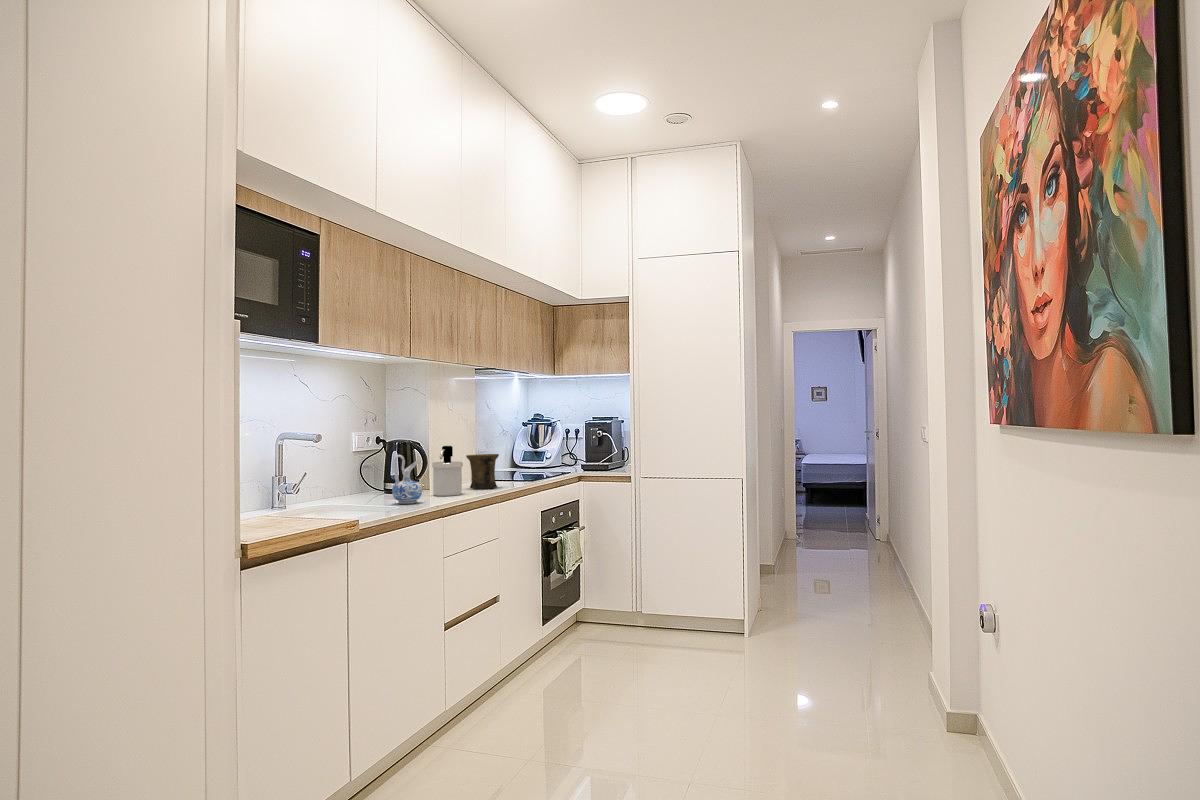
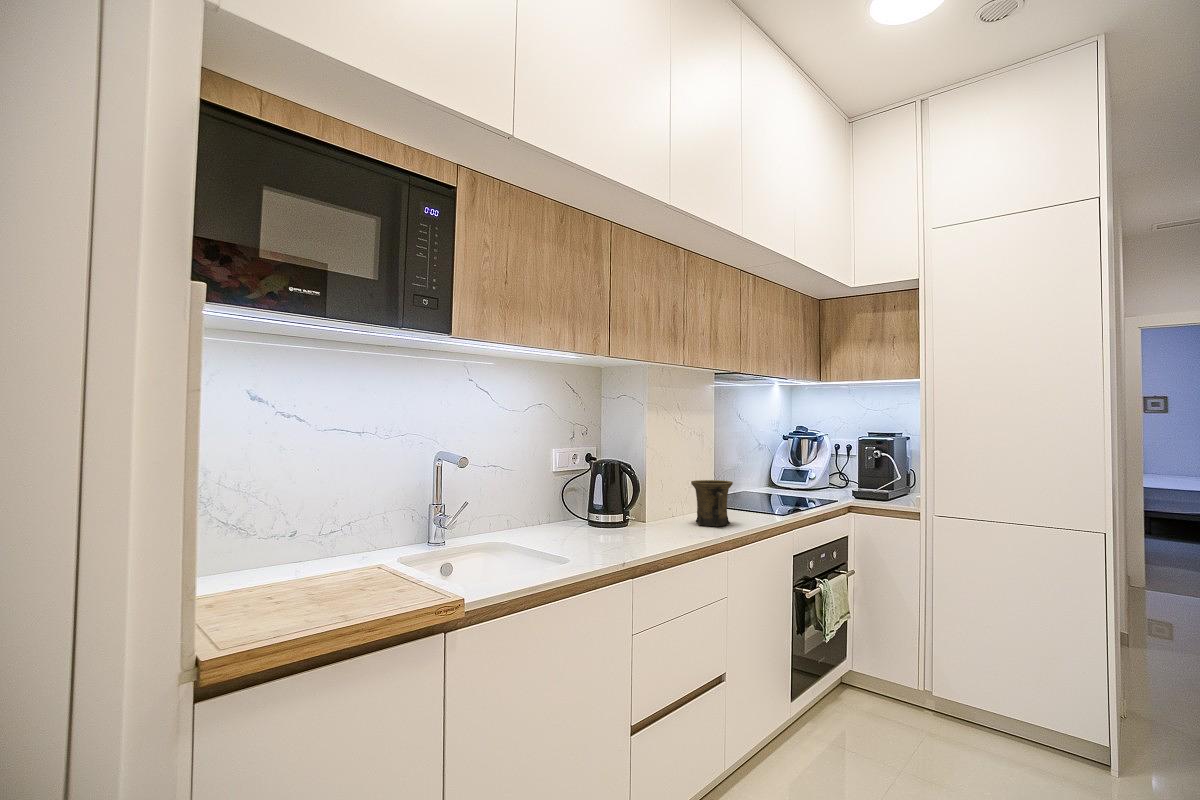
soap dispenser: present [432,446,463,496] -> none [639,471,677,538]
ceramic pitcher: present [392,455,422,504] -> none [571,486,610,552]

